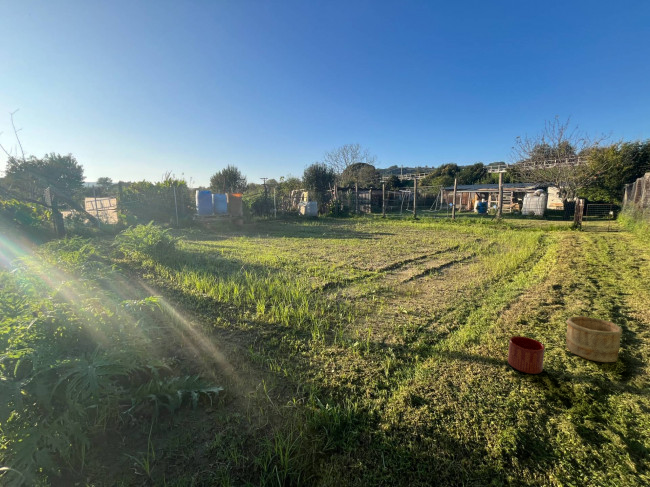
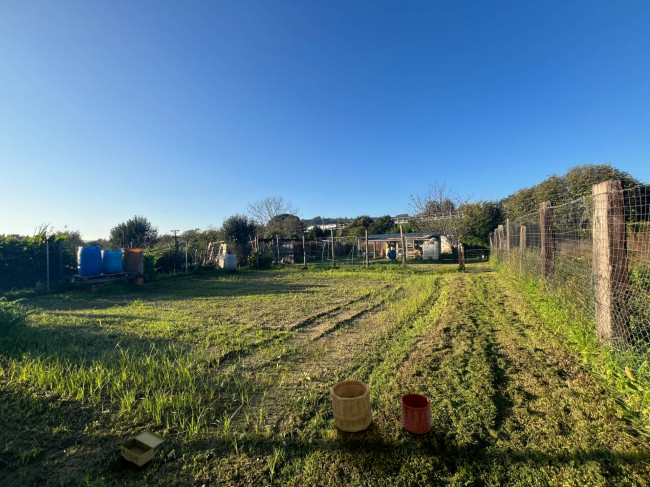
wooden bucket: present [566,316,623,362] -> present [330,380,372,432]
toolbox: none [262,329,294,353] -> present [121,430,166,466]

